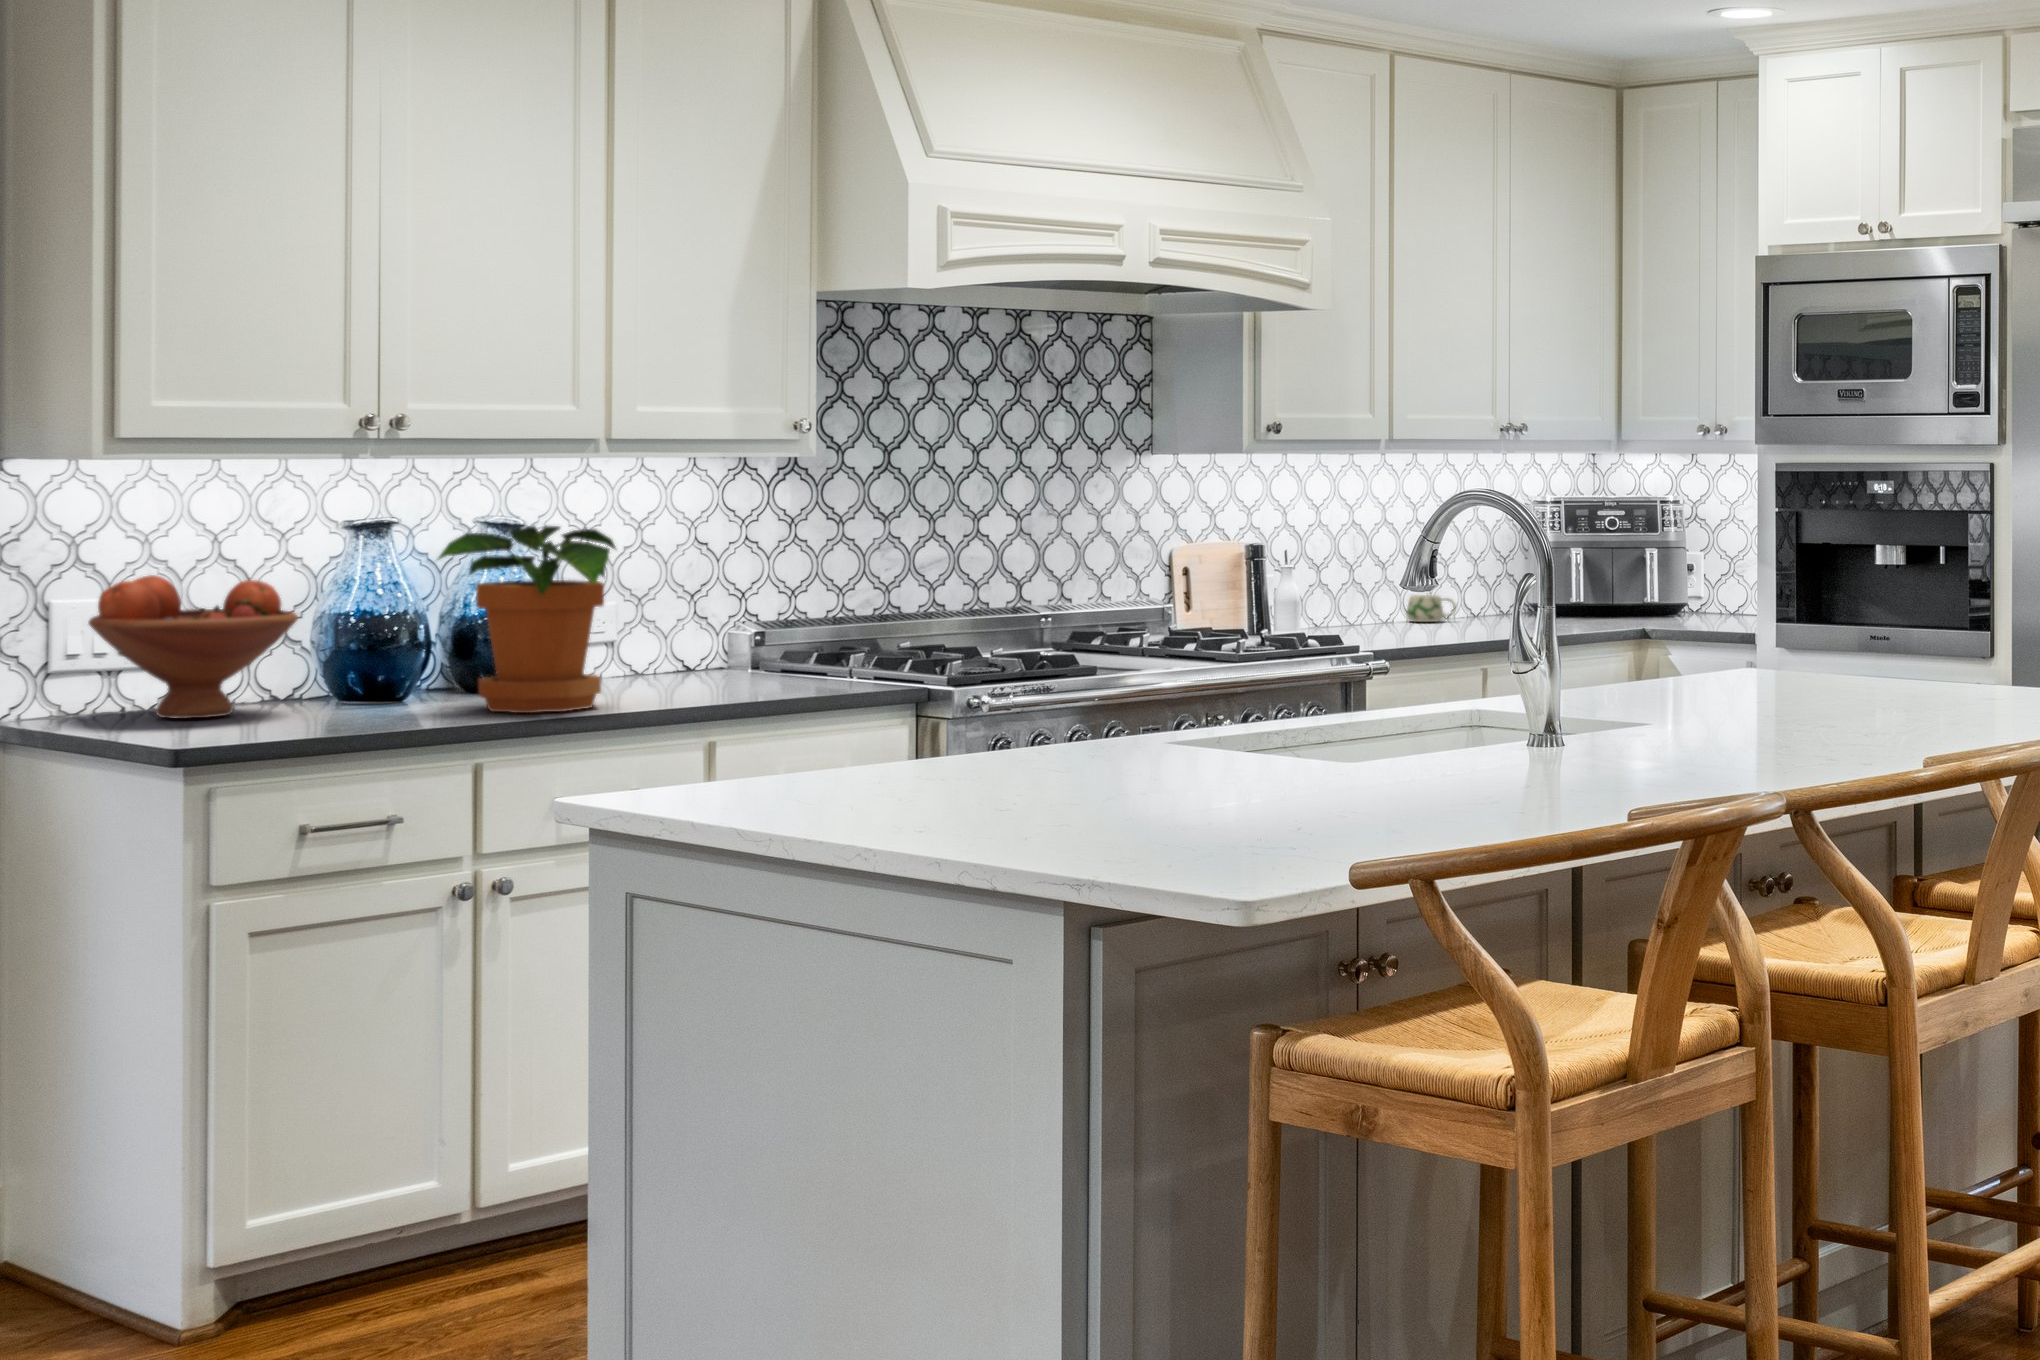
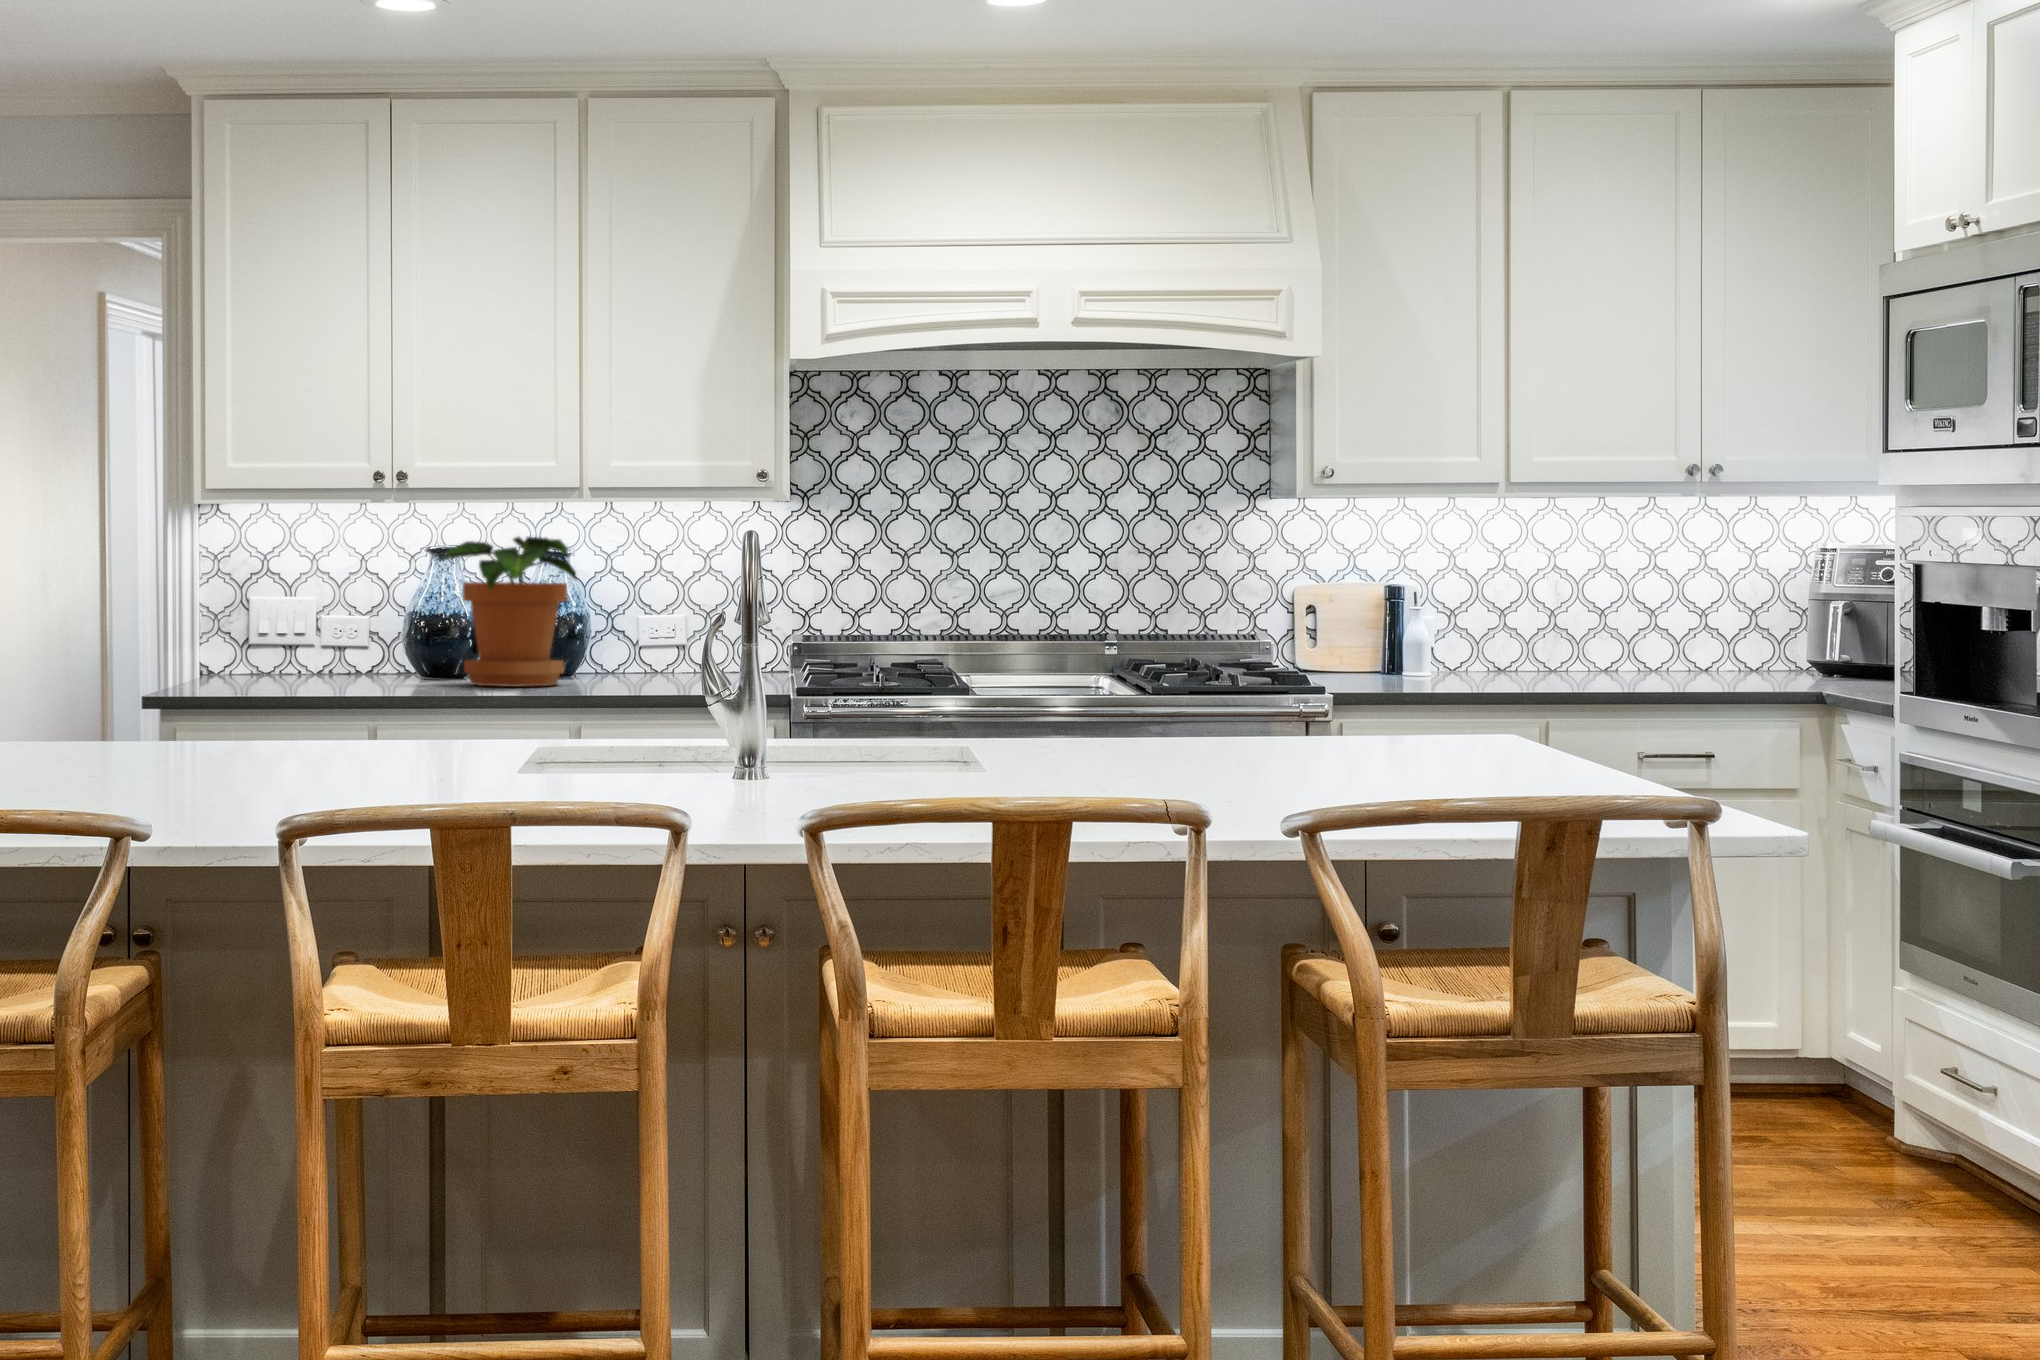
fruit bowl: present [89,575,298,718] -> none [222,573,368,679]
mug: present [1406,595,1456,622] -> none [1548,647,1602,674]

